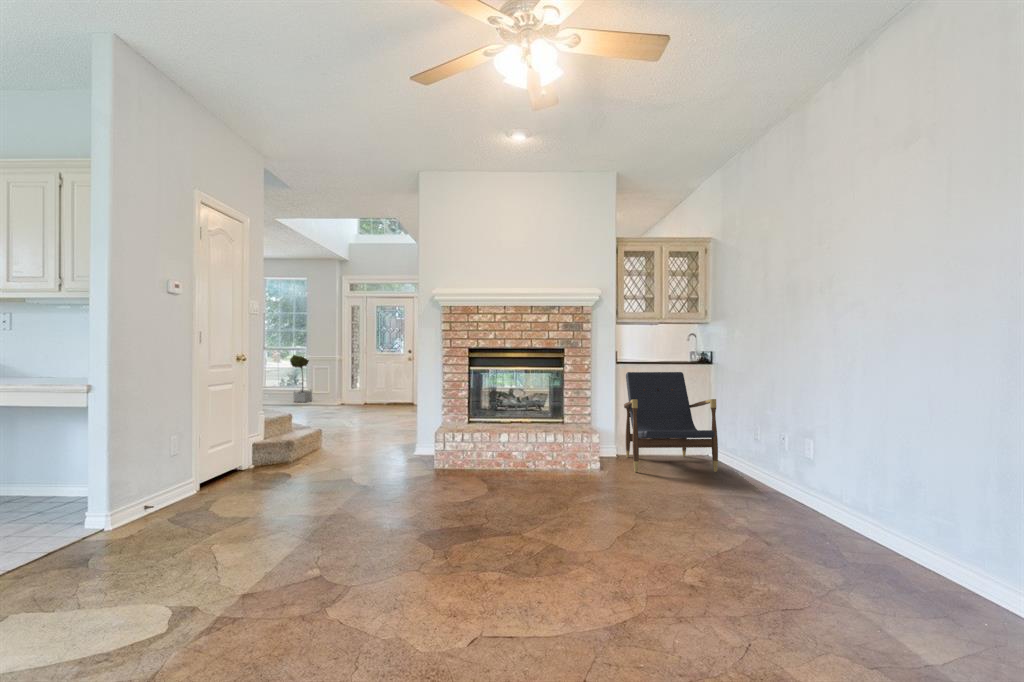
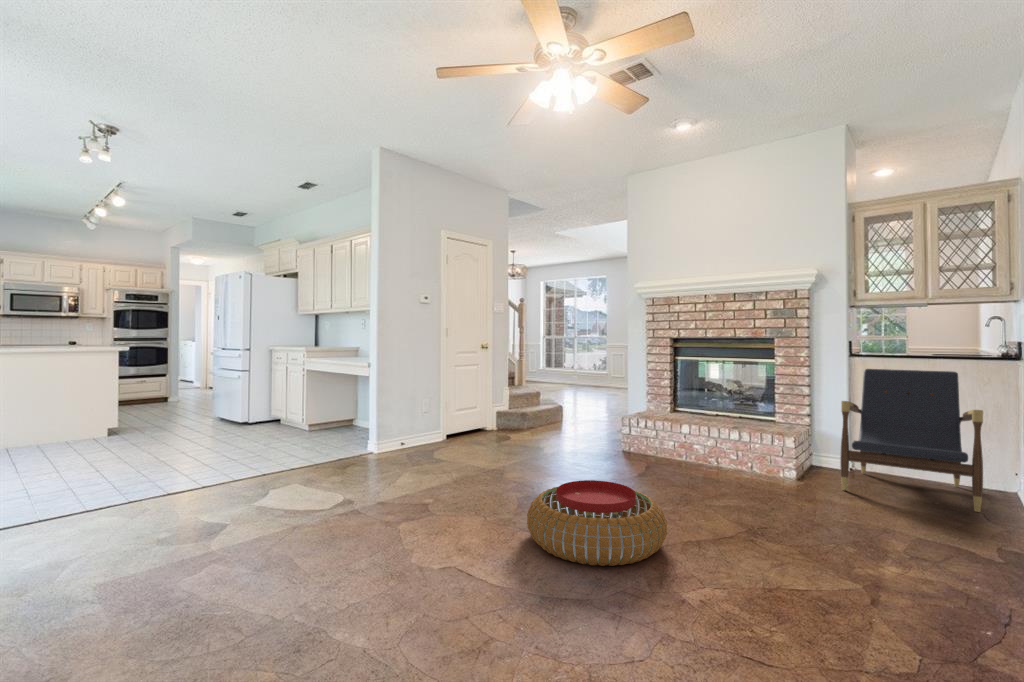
potted tree: present [290,355,312,402] -> none [593,345,611,387]
pouf: none [476,499,618,588] -> present [527,480,667,566]

